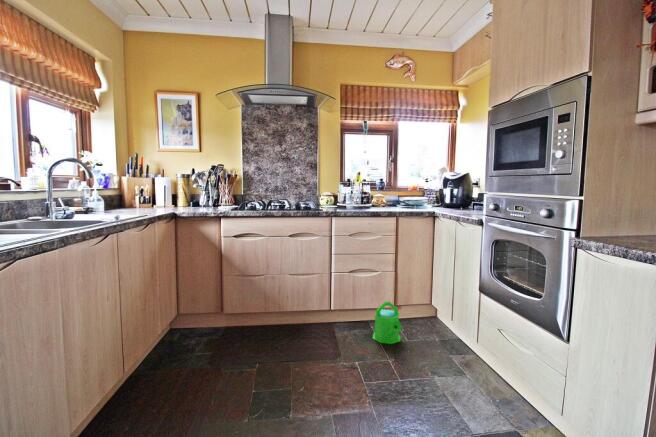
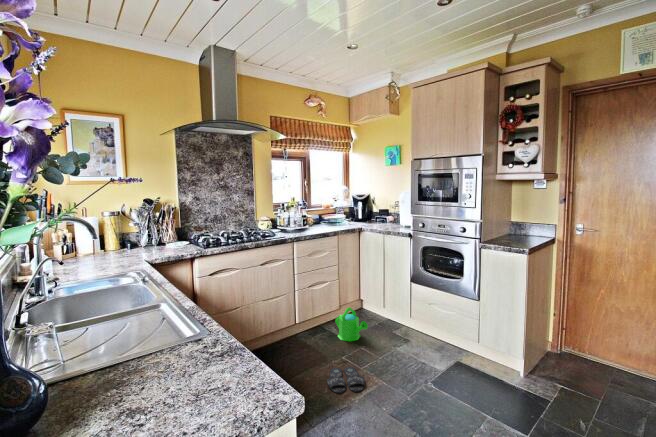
slippers: none [301,362,352,397] -> present [327,367,365,393]

